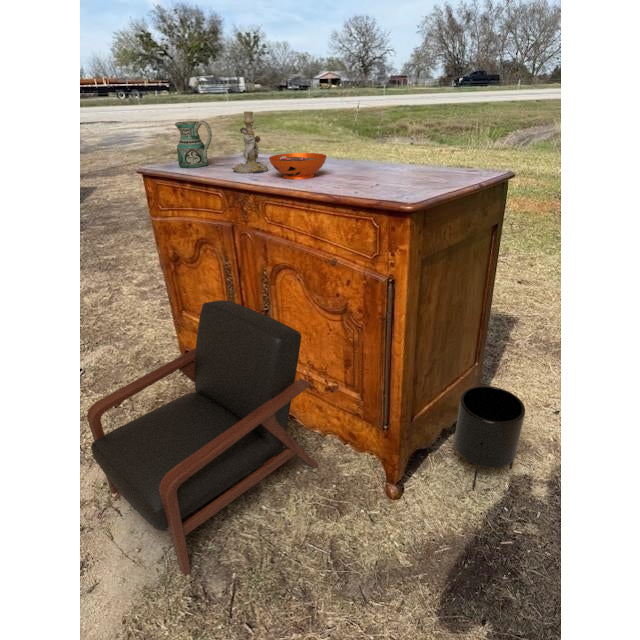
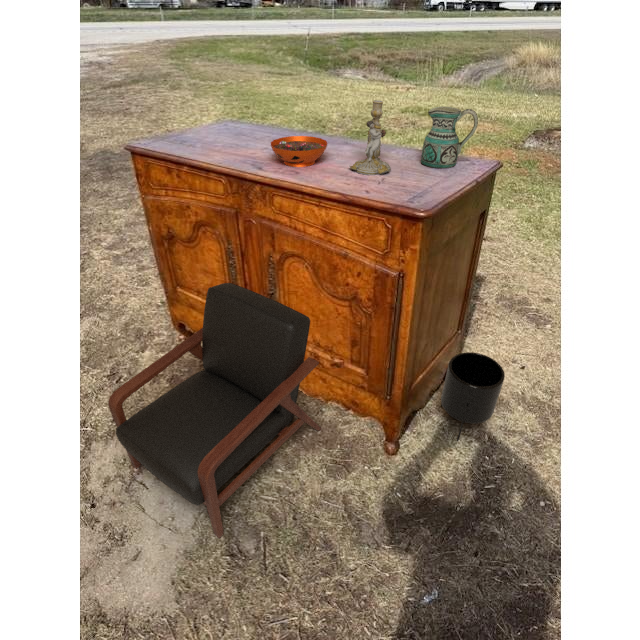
candlestick: present [232,111,268,174] -> present [350,100,391,175]
ceramic pitcher: present [175,121,212,168] -> present [421,106,478,168]

